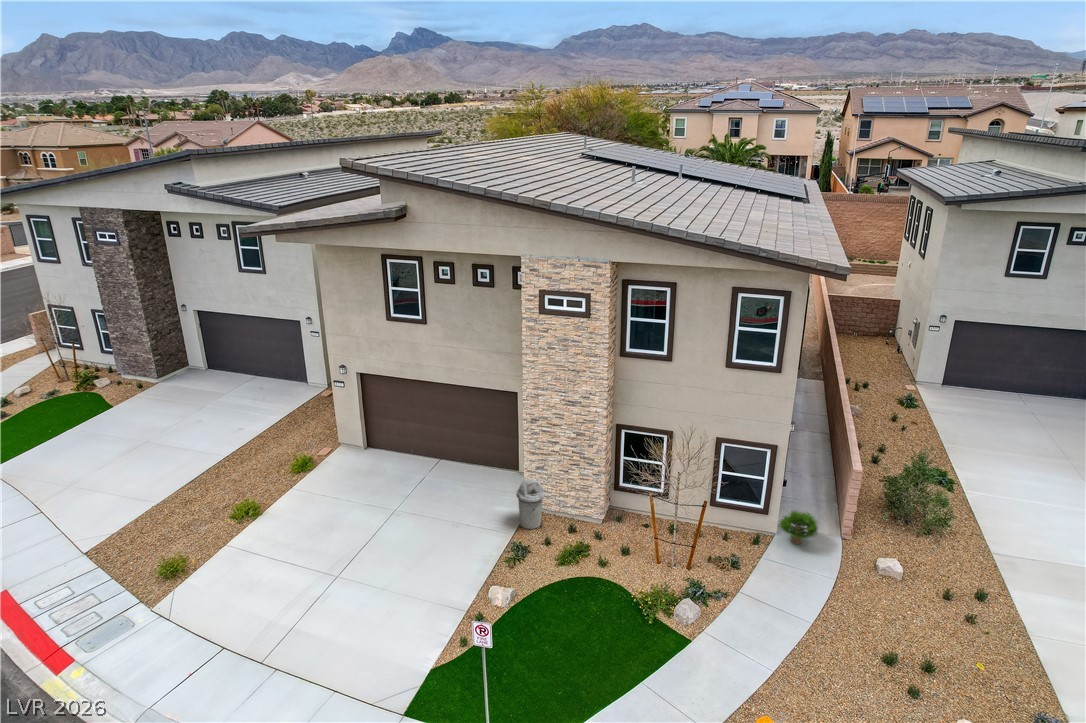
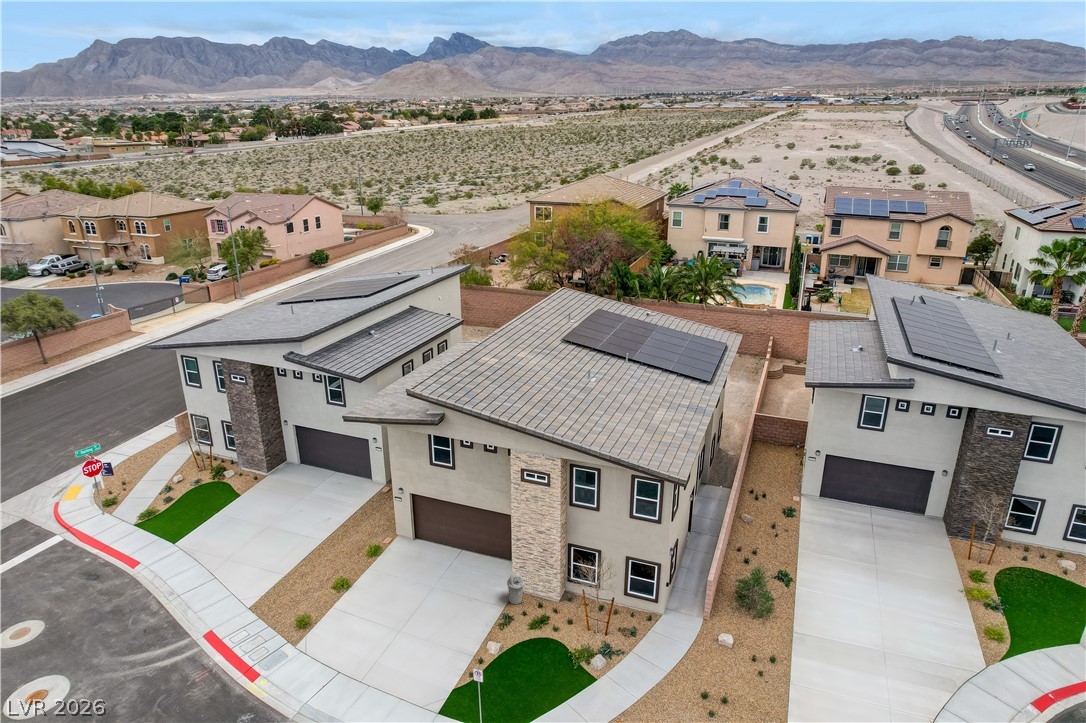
potted plant: present [779,511,818,544] -> none [663,599,688,621]

